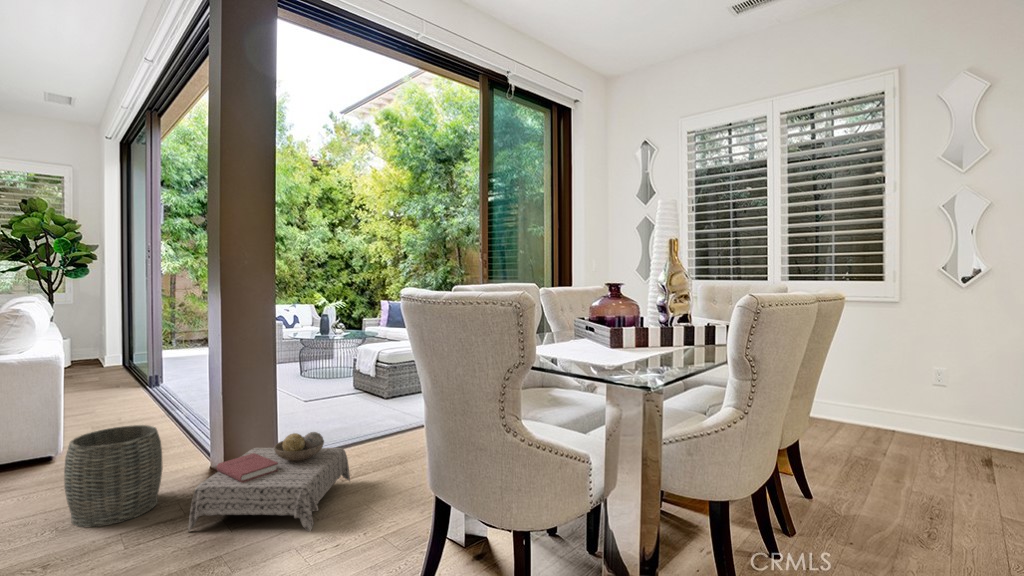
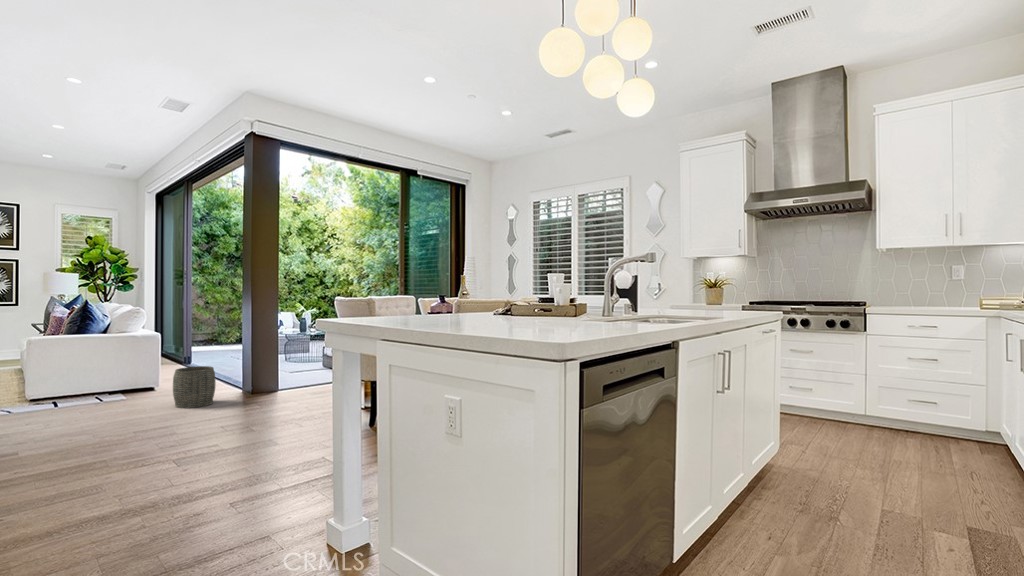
ottoman: present [188,432,350,531] -> none [231,369,308,410]

